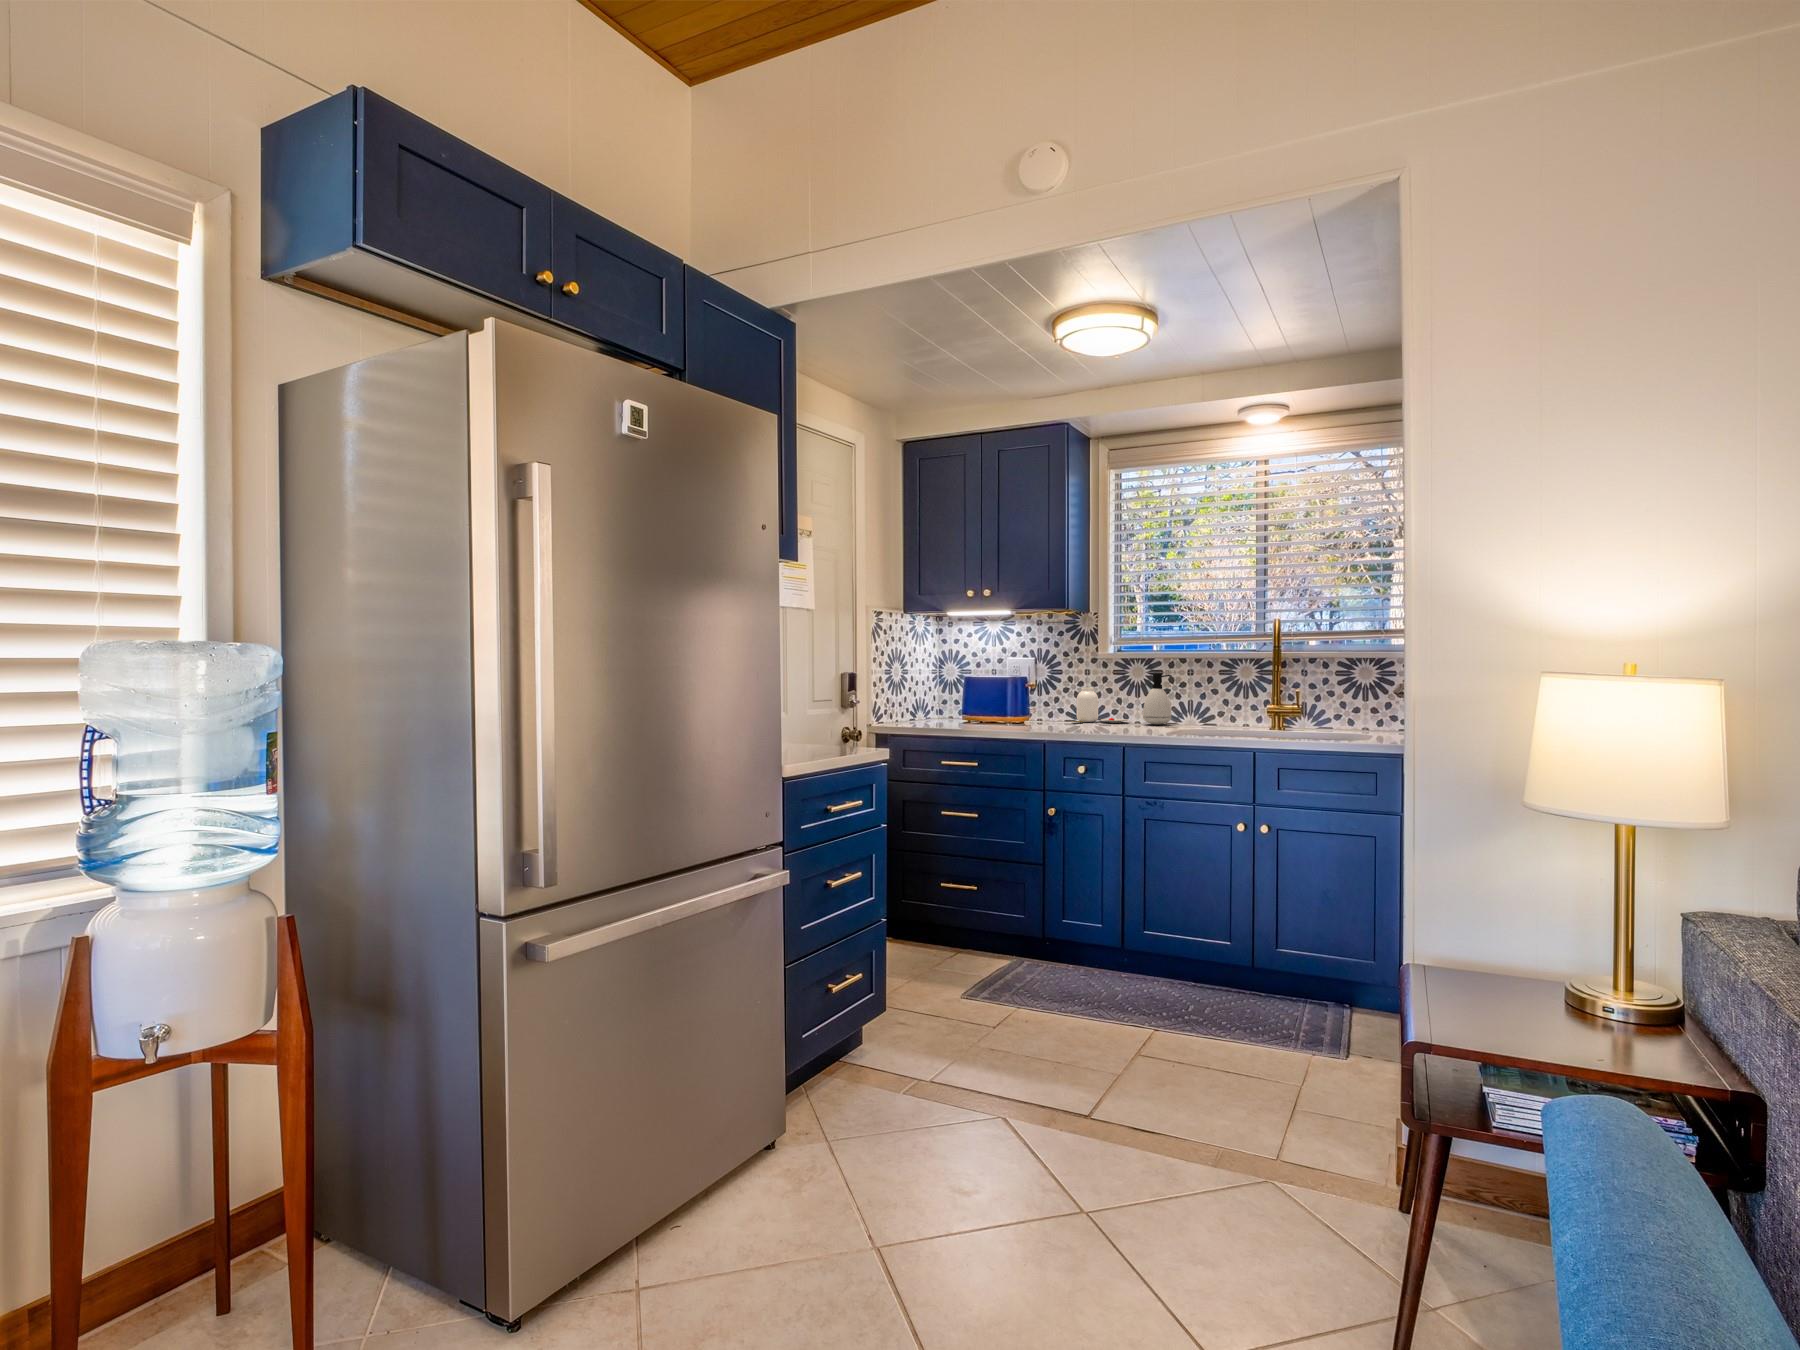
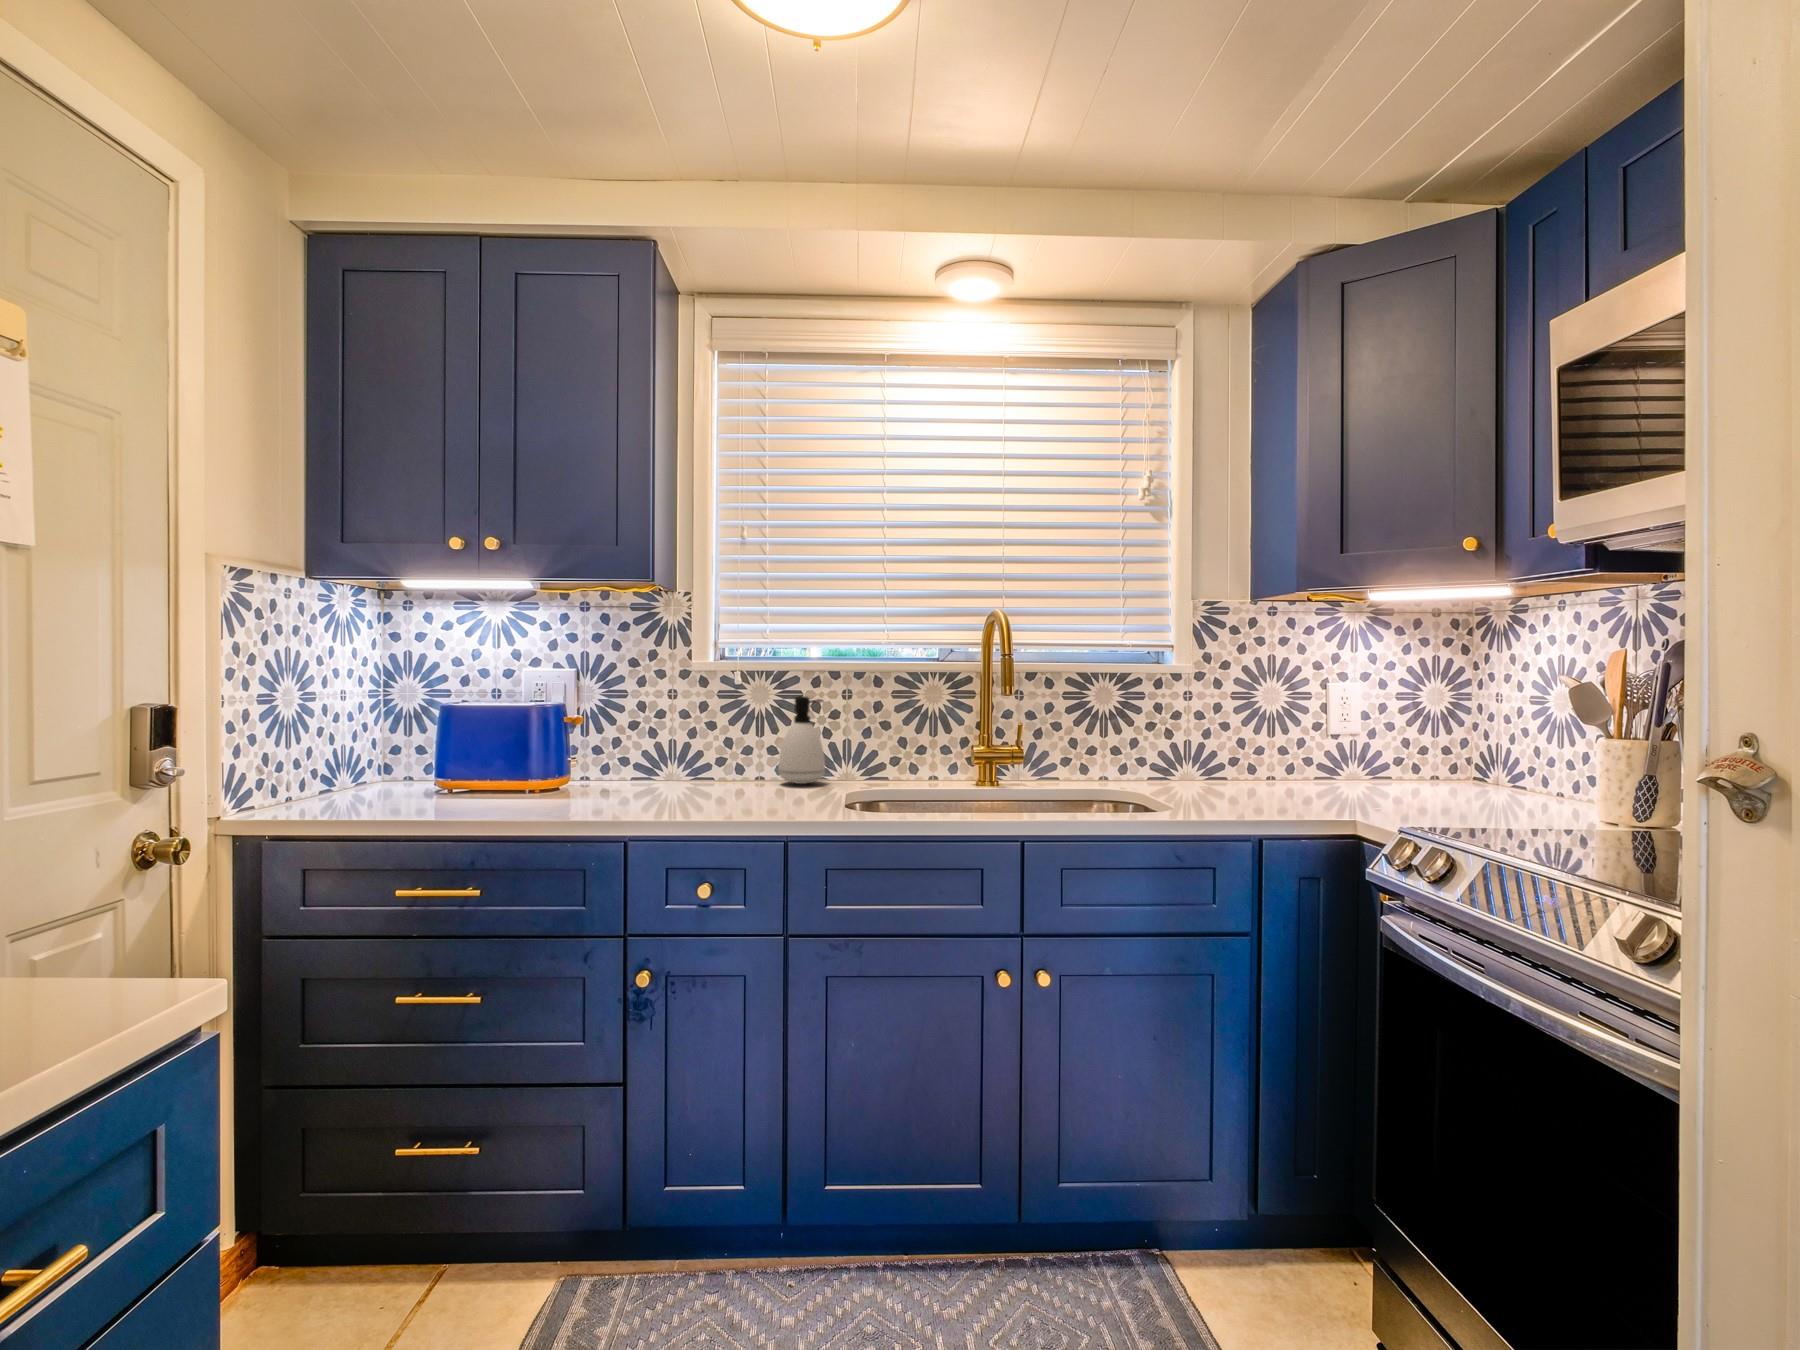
jar: present [1072,688,1128,723] -> none [651,721,752,785]

